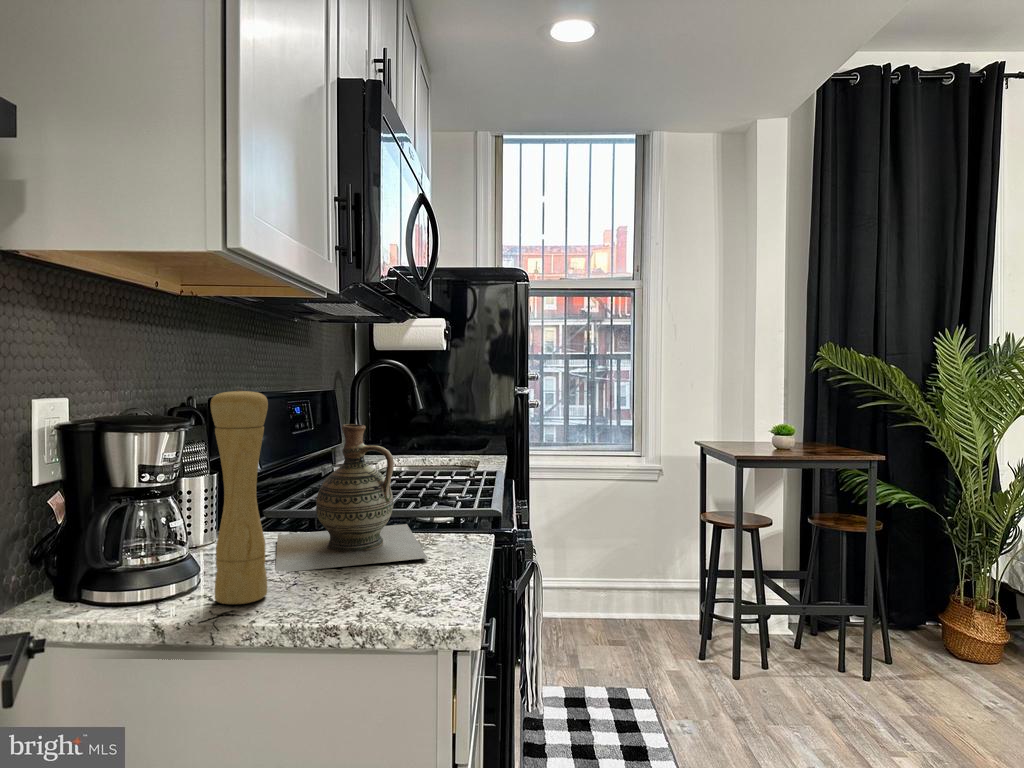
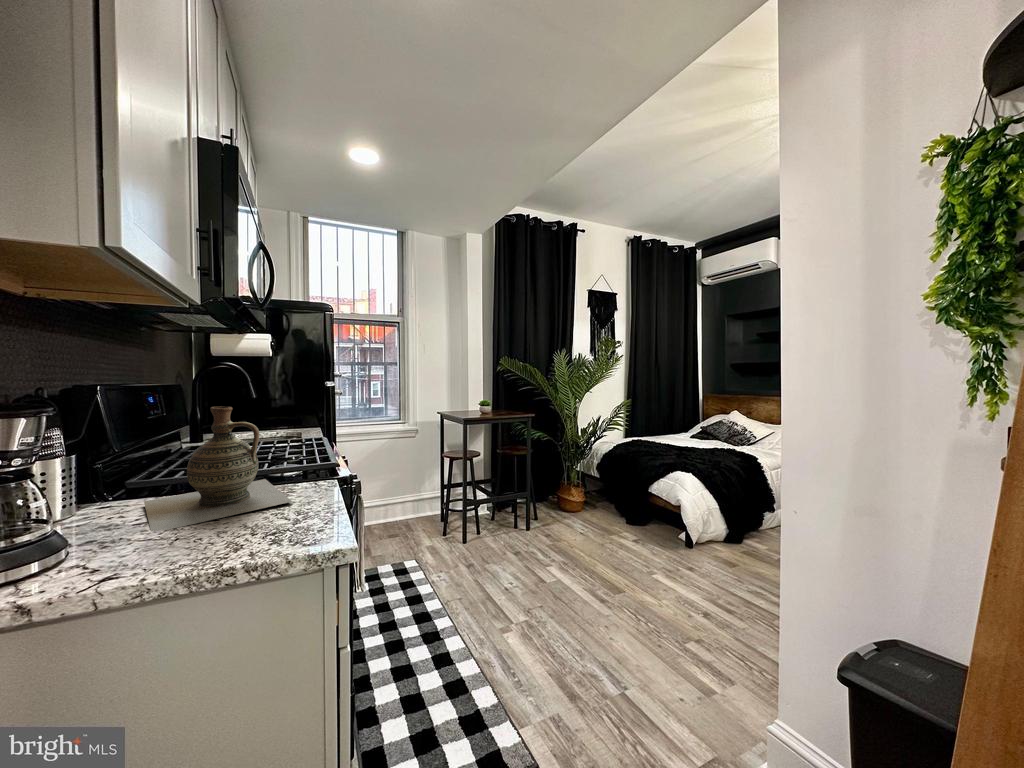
pepper mill: present [210,388,268,604] -> none [82,376,151,570]

